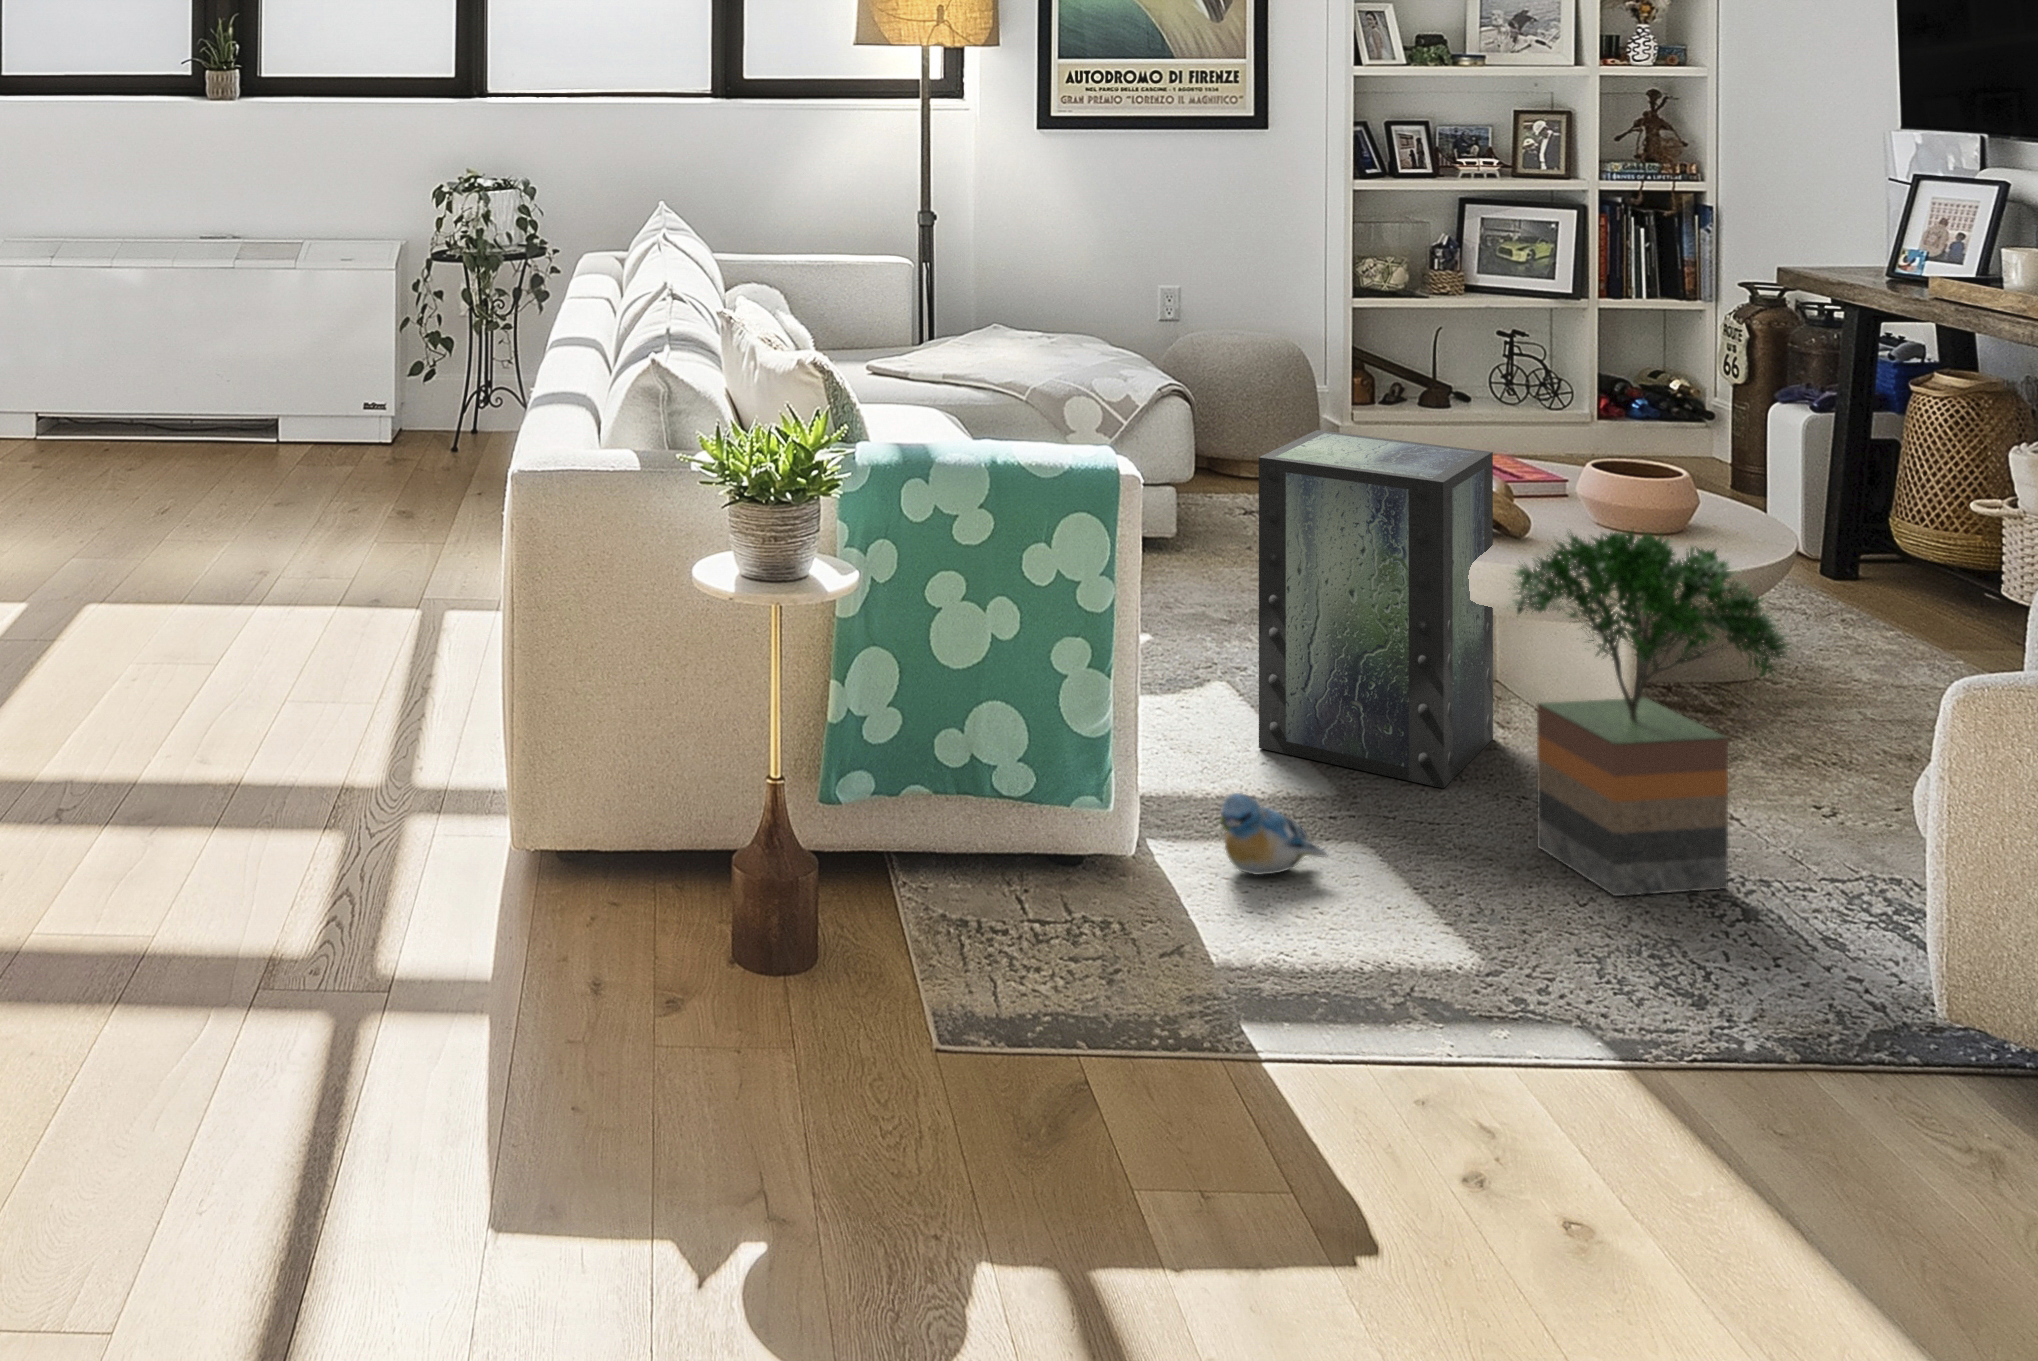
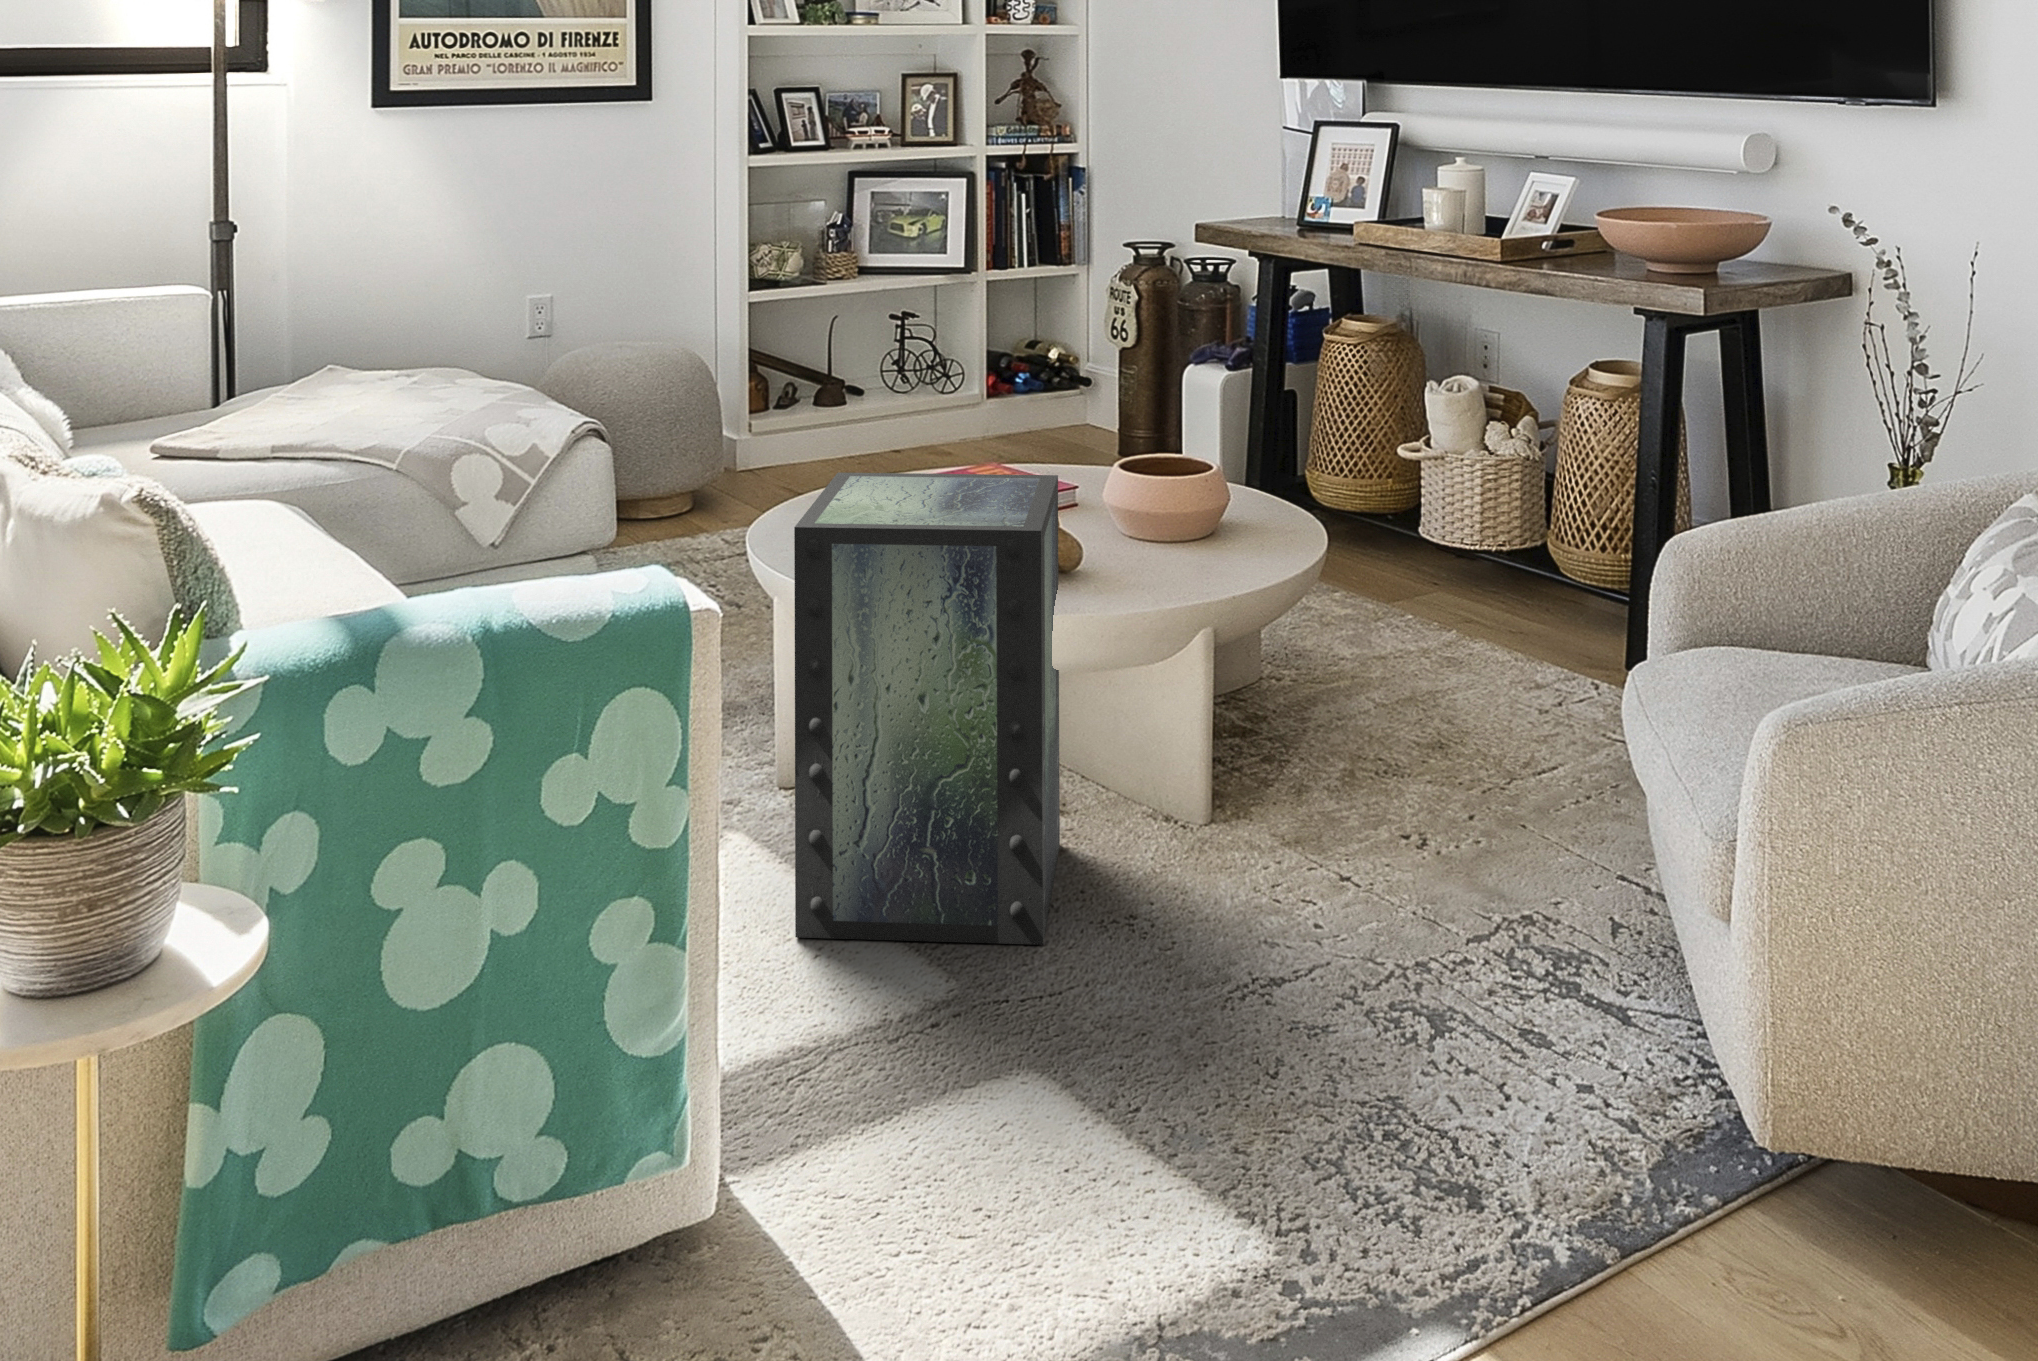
potted tree: present [1513,531,1792,896] -> none [1145,559,1501,1077]
plush toy: present [1220,793,1329,875] -> none [830,1073,975,1196]

